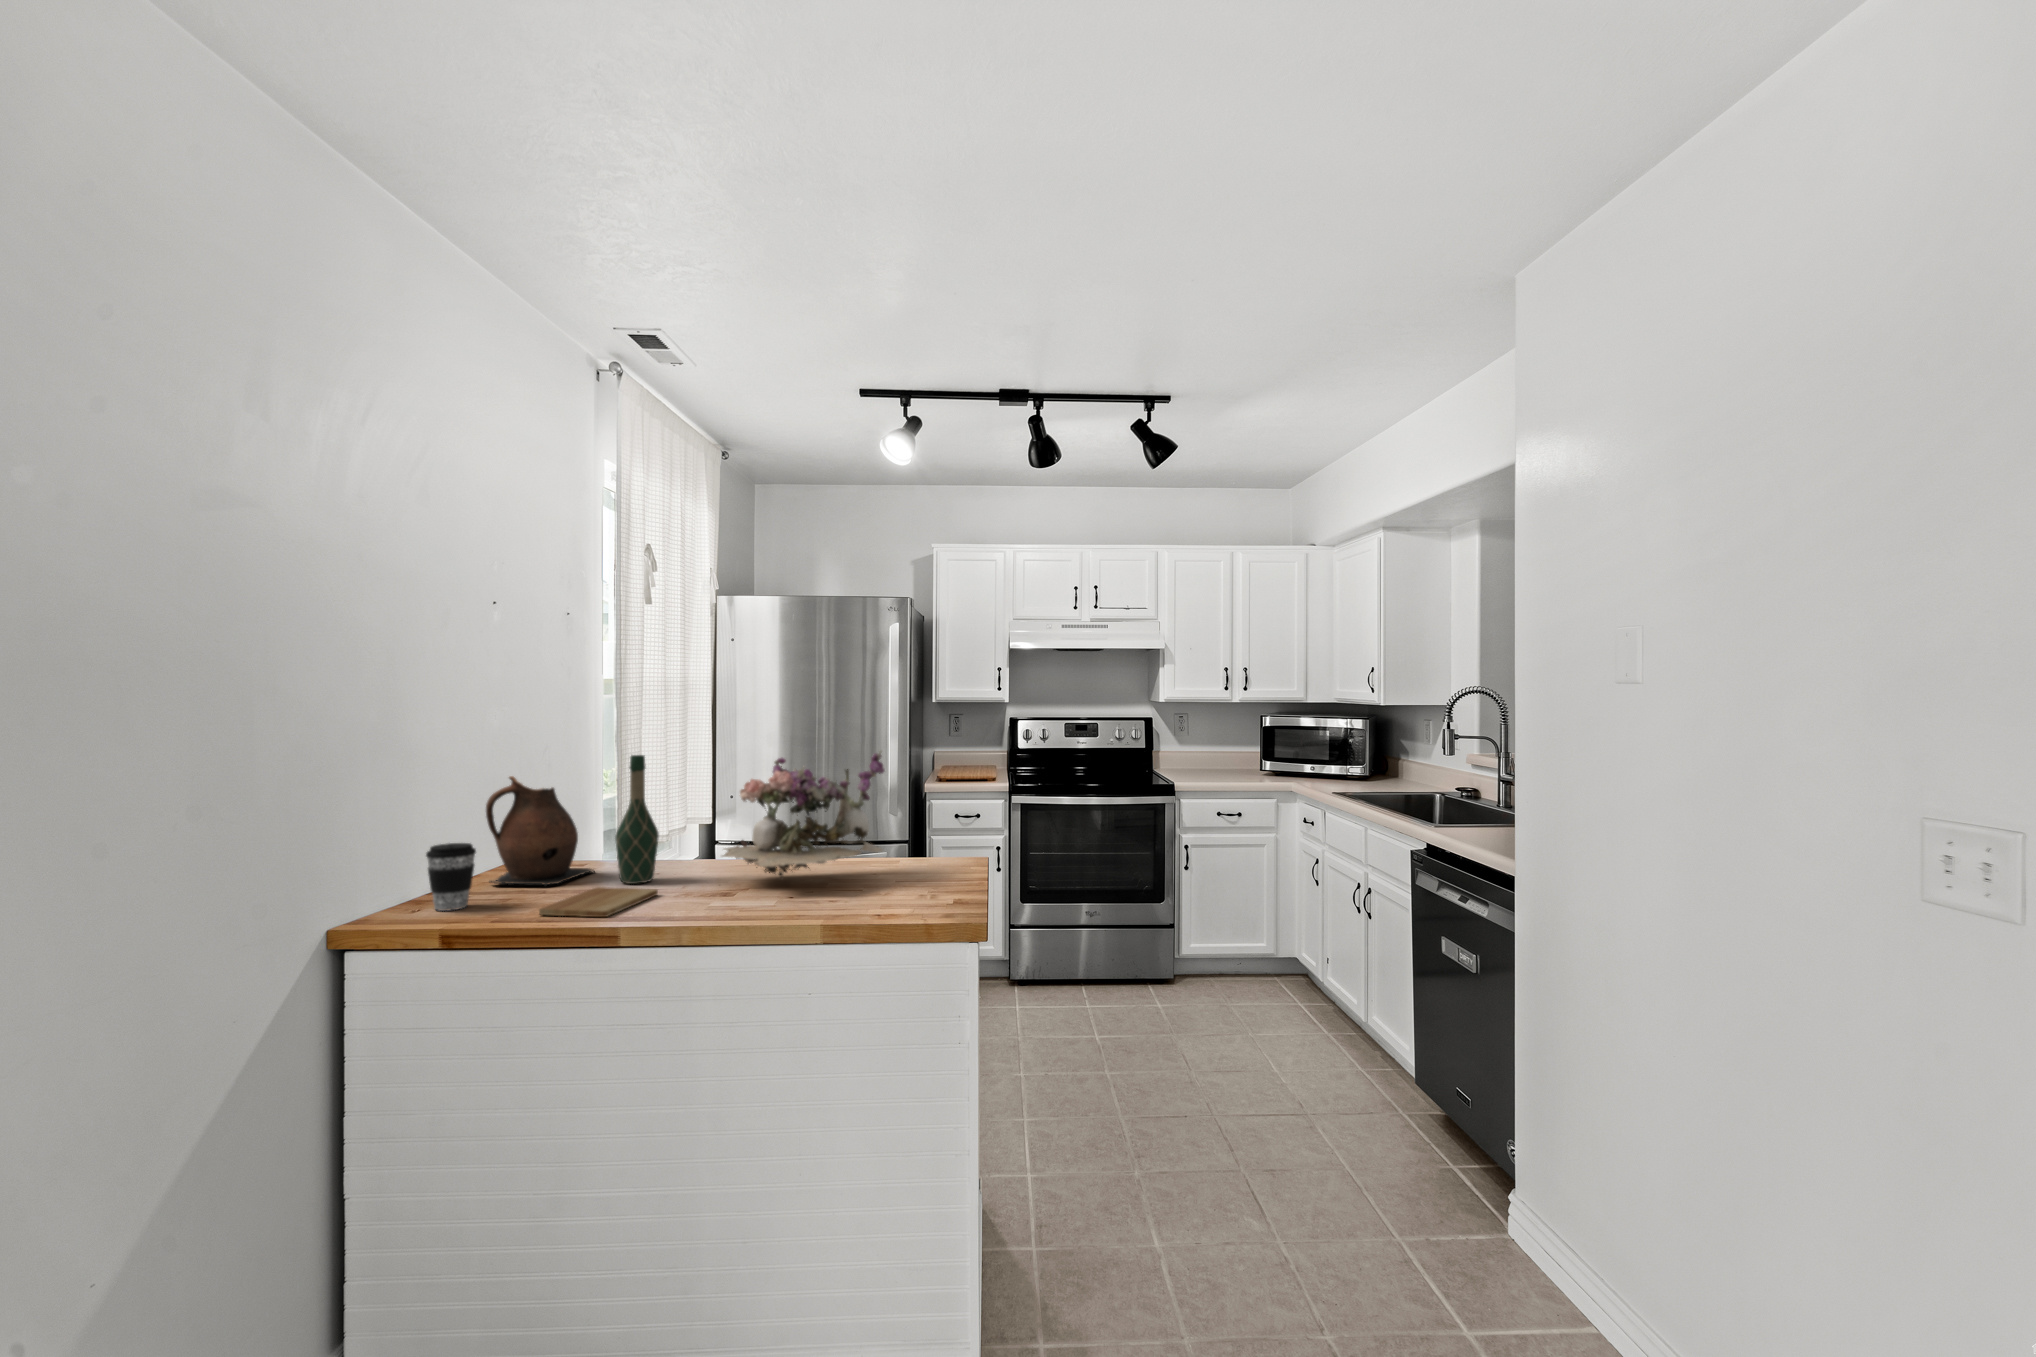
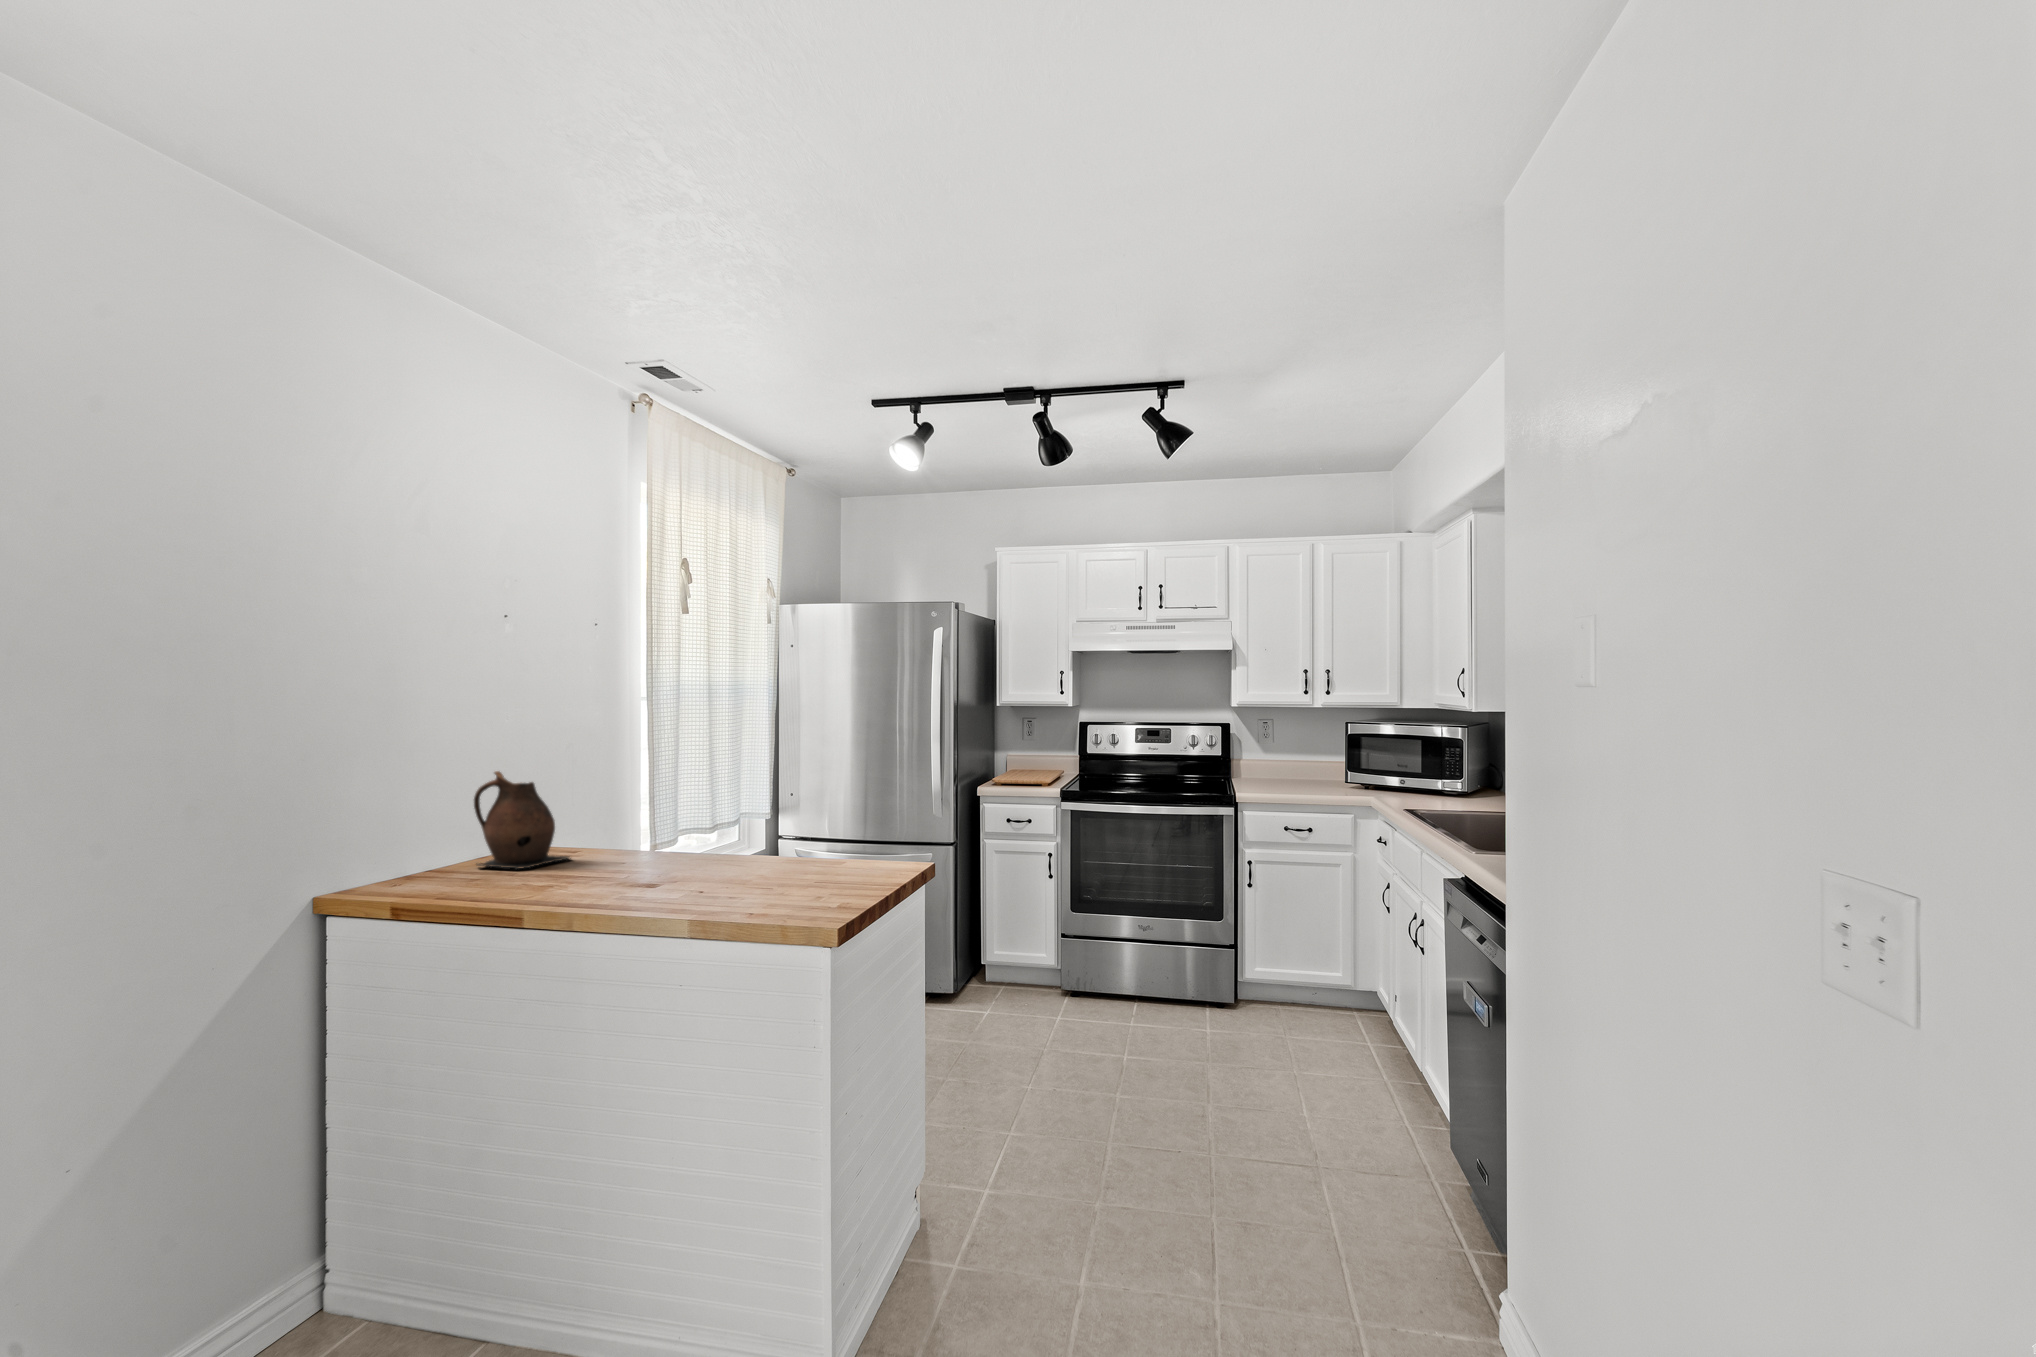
flower arrangement: present [723,751,885,878] -> none [656,752,812,872]
wine bottle: present [615,755,659,884] -> none [576,754,615,871]
coffee cup: present [426,843,476,911] -> none [402,828,446,886]
cutting board: present [539,887,658,917] -> none [482,872,597,897]

